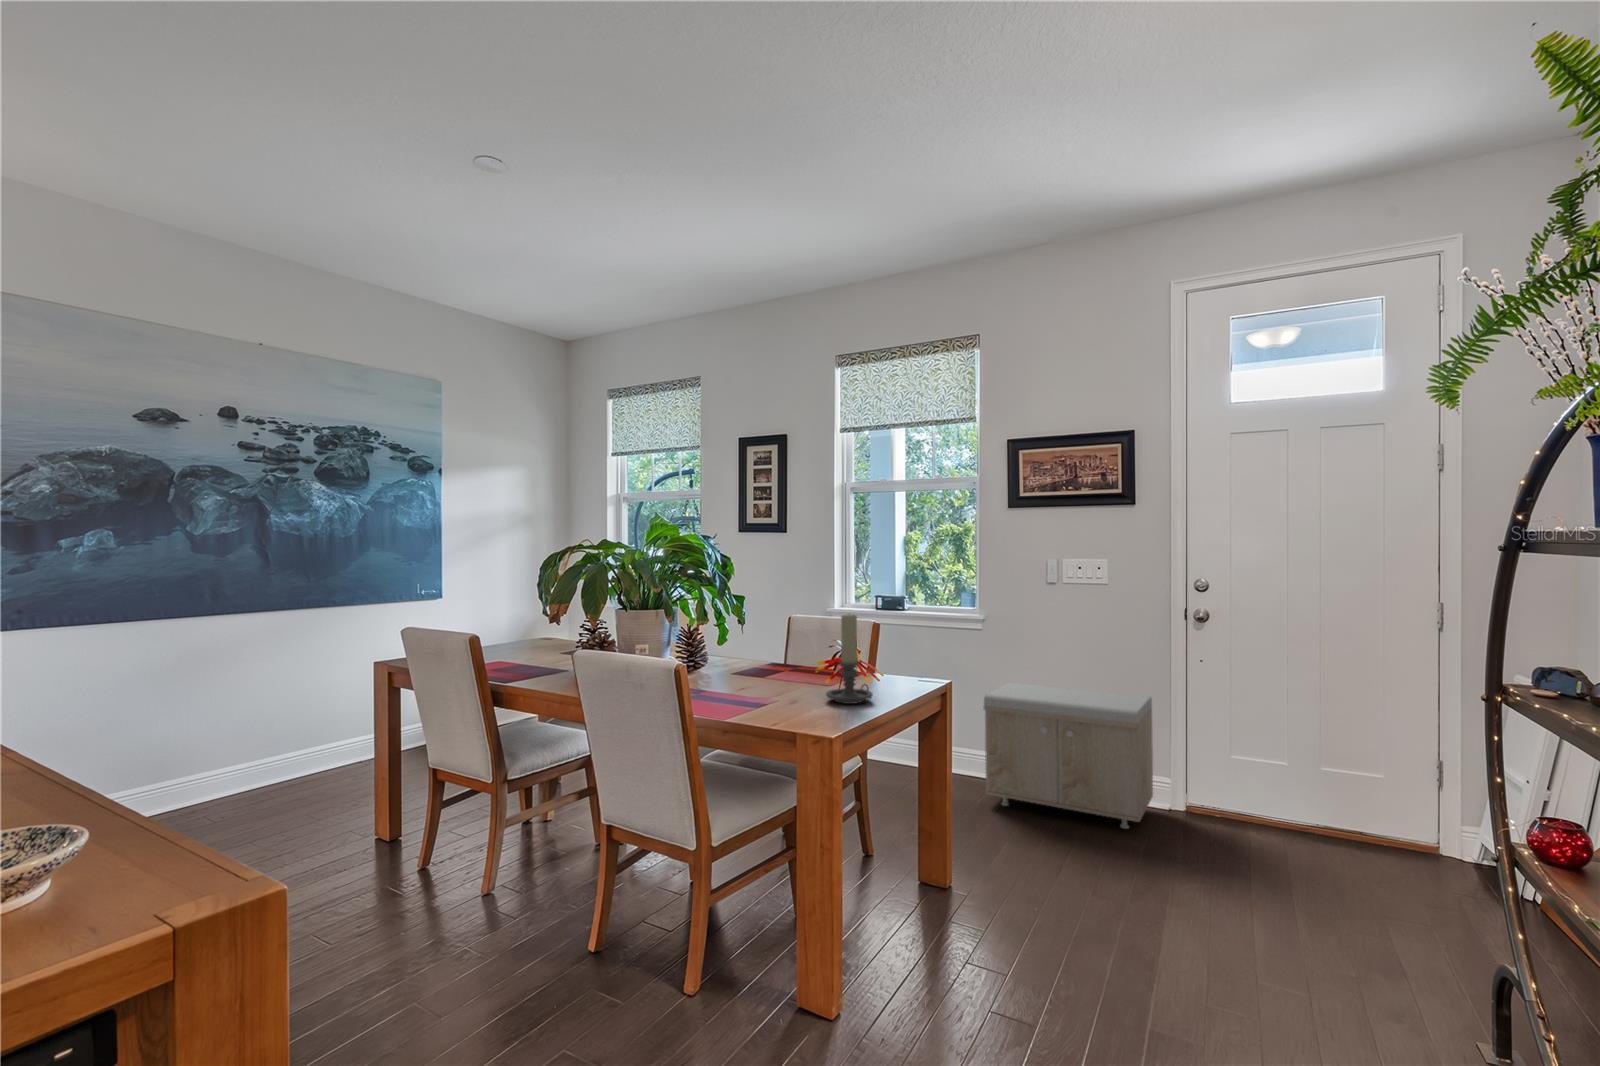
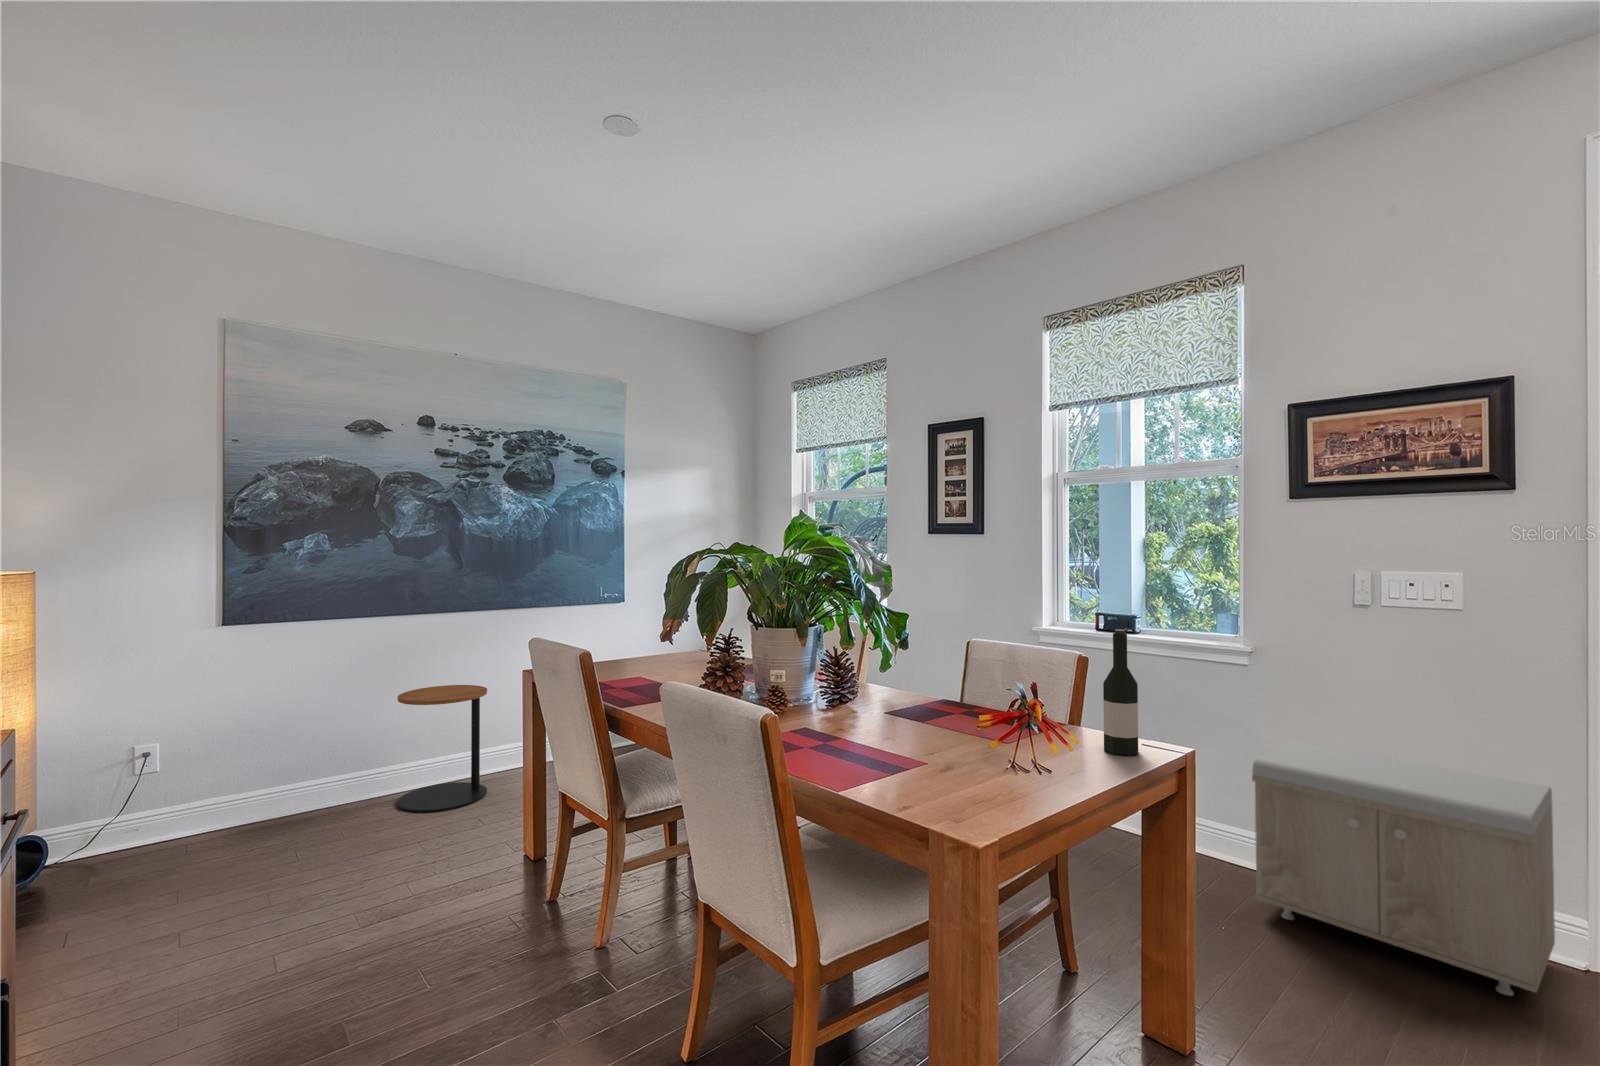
wine bottle: none [893,600,915,686] -> present [1103,629,1138,756]
candle holder: present [826,615,873,704] -> none [996,650,1066,783]
side table: none [203,686,306,816] -> present [397,685,487,812]

